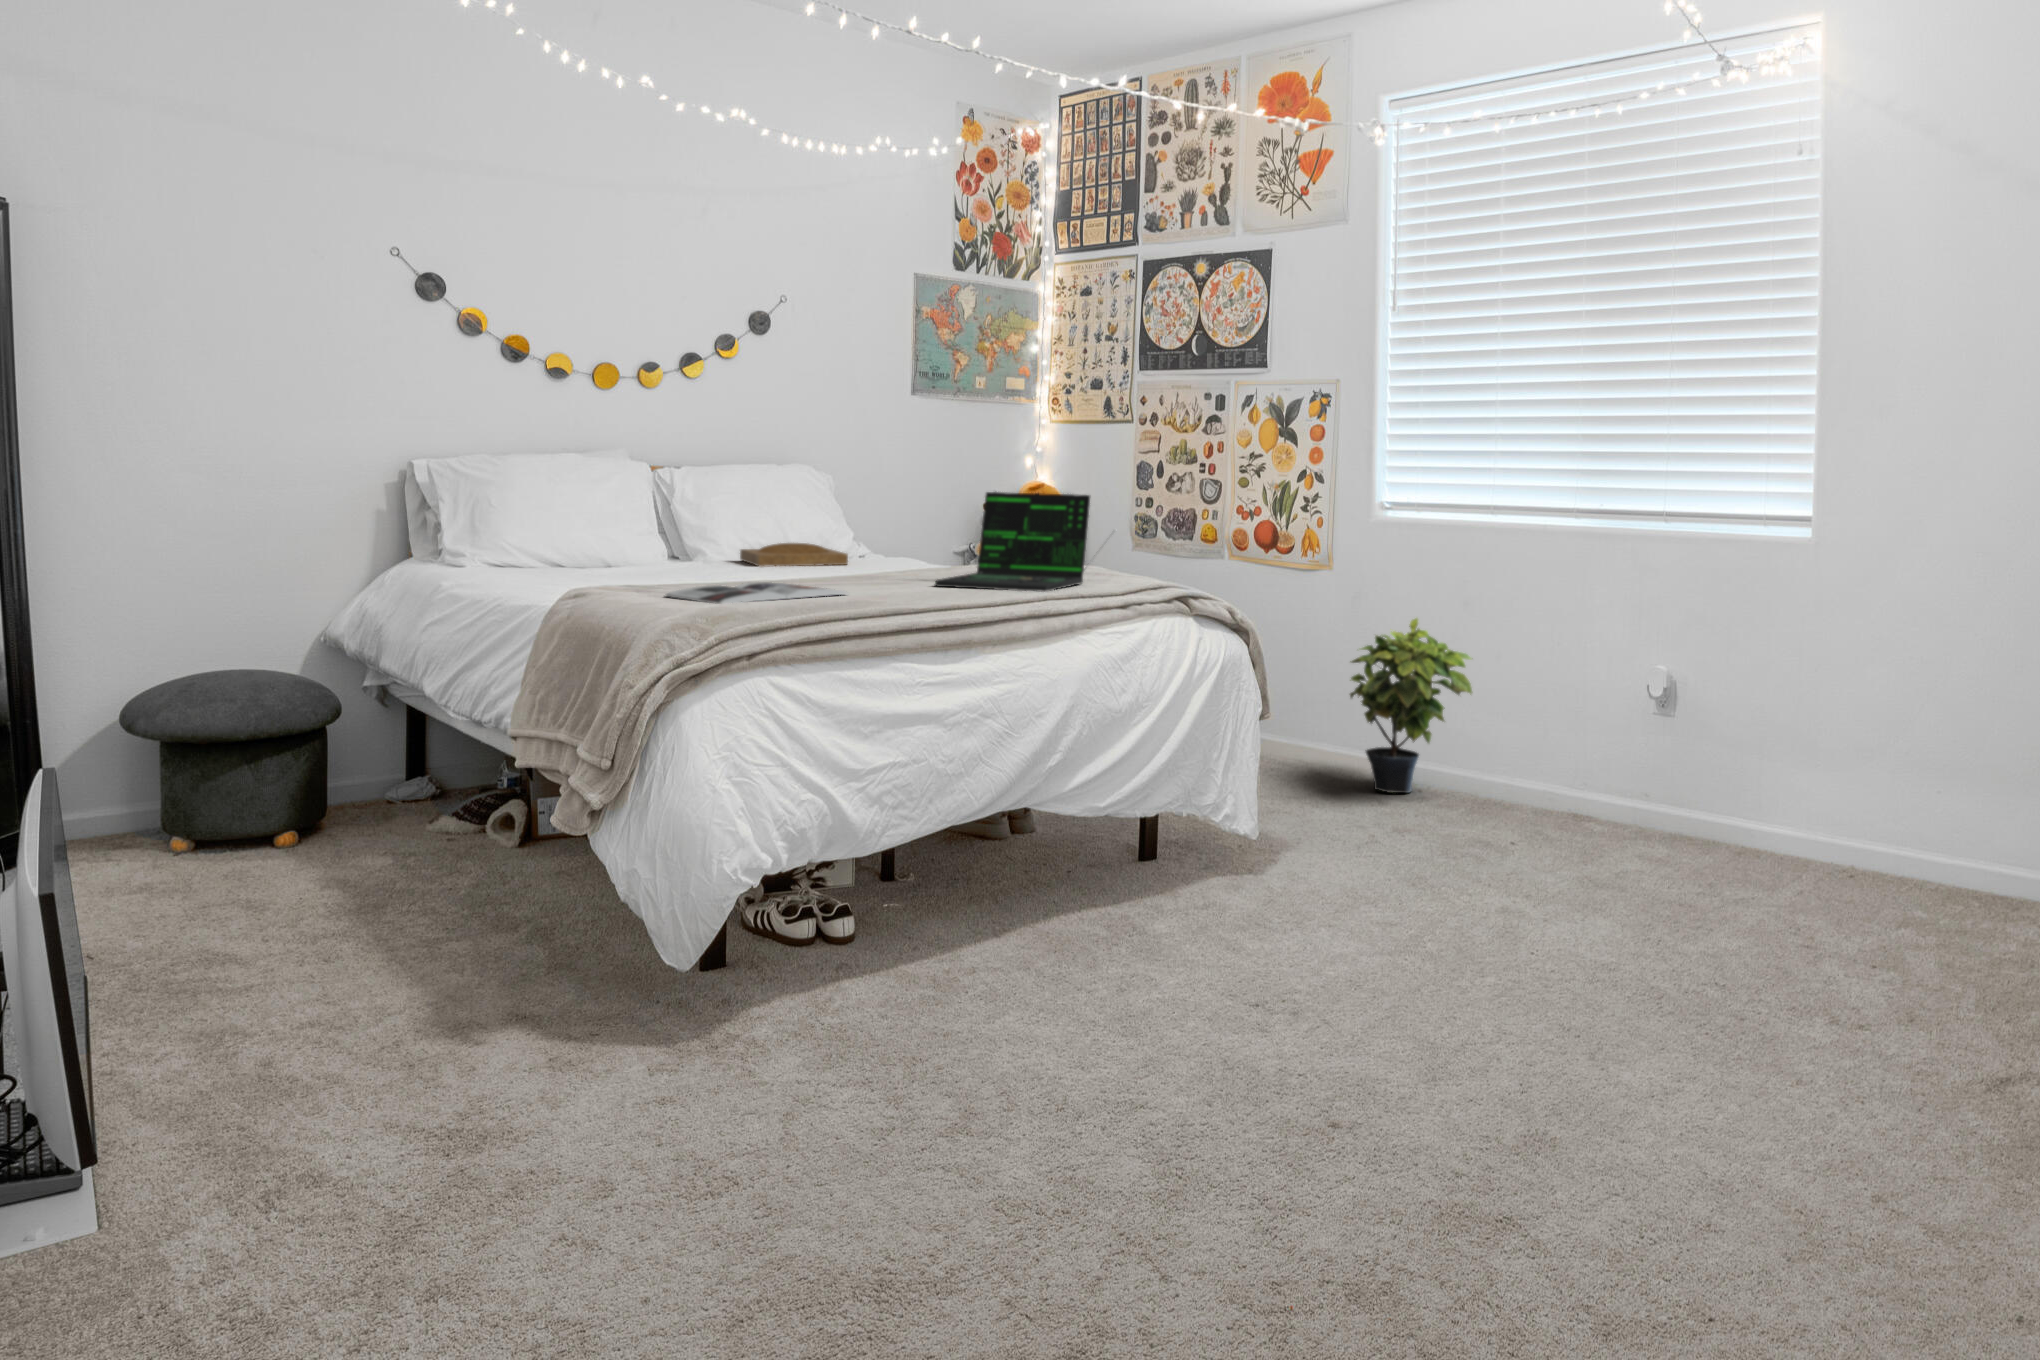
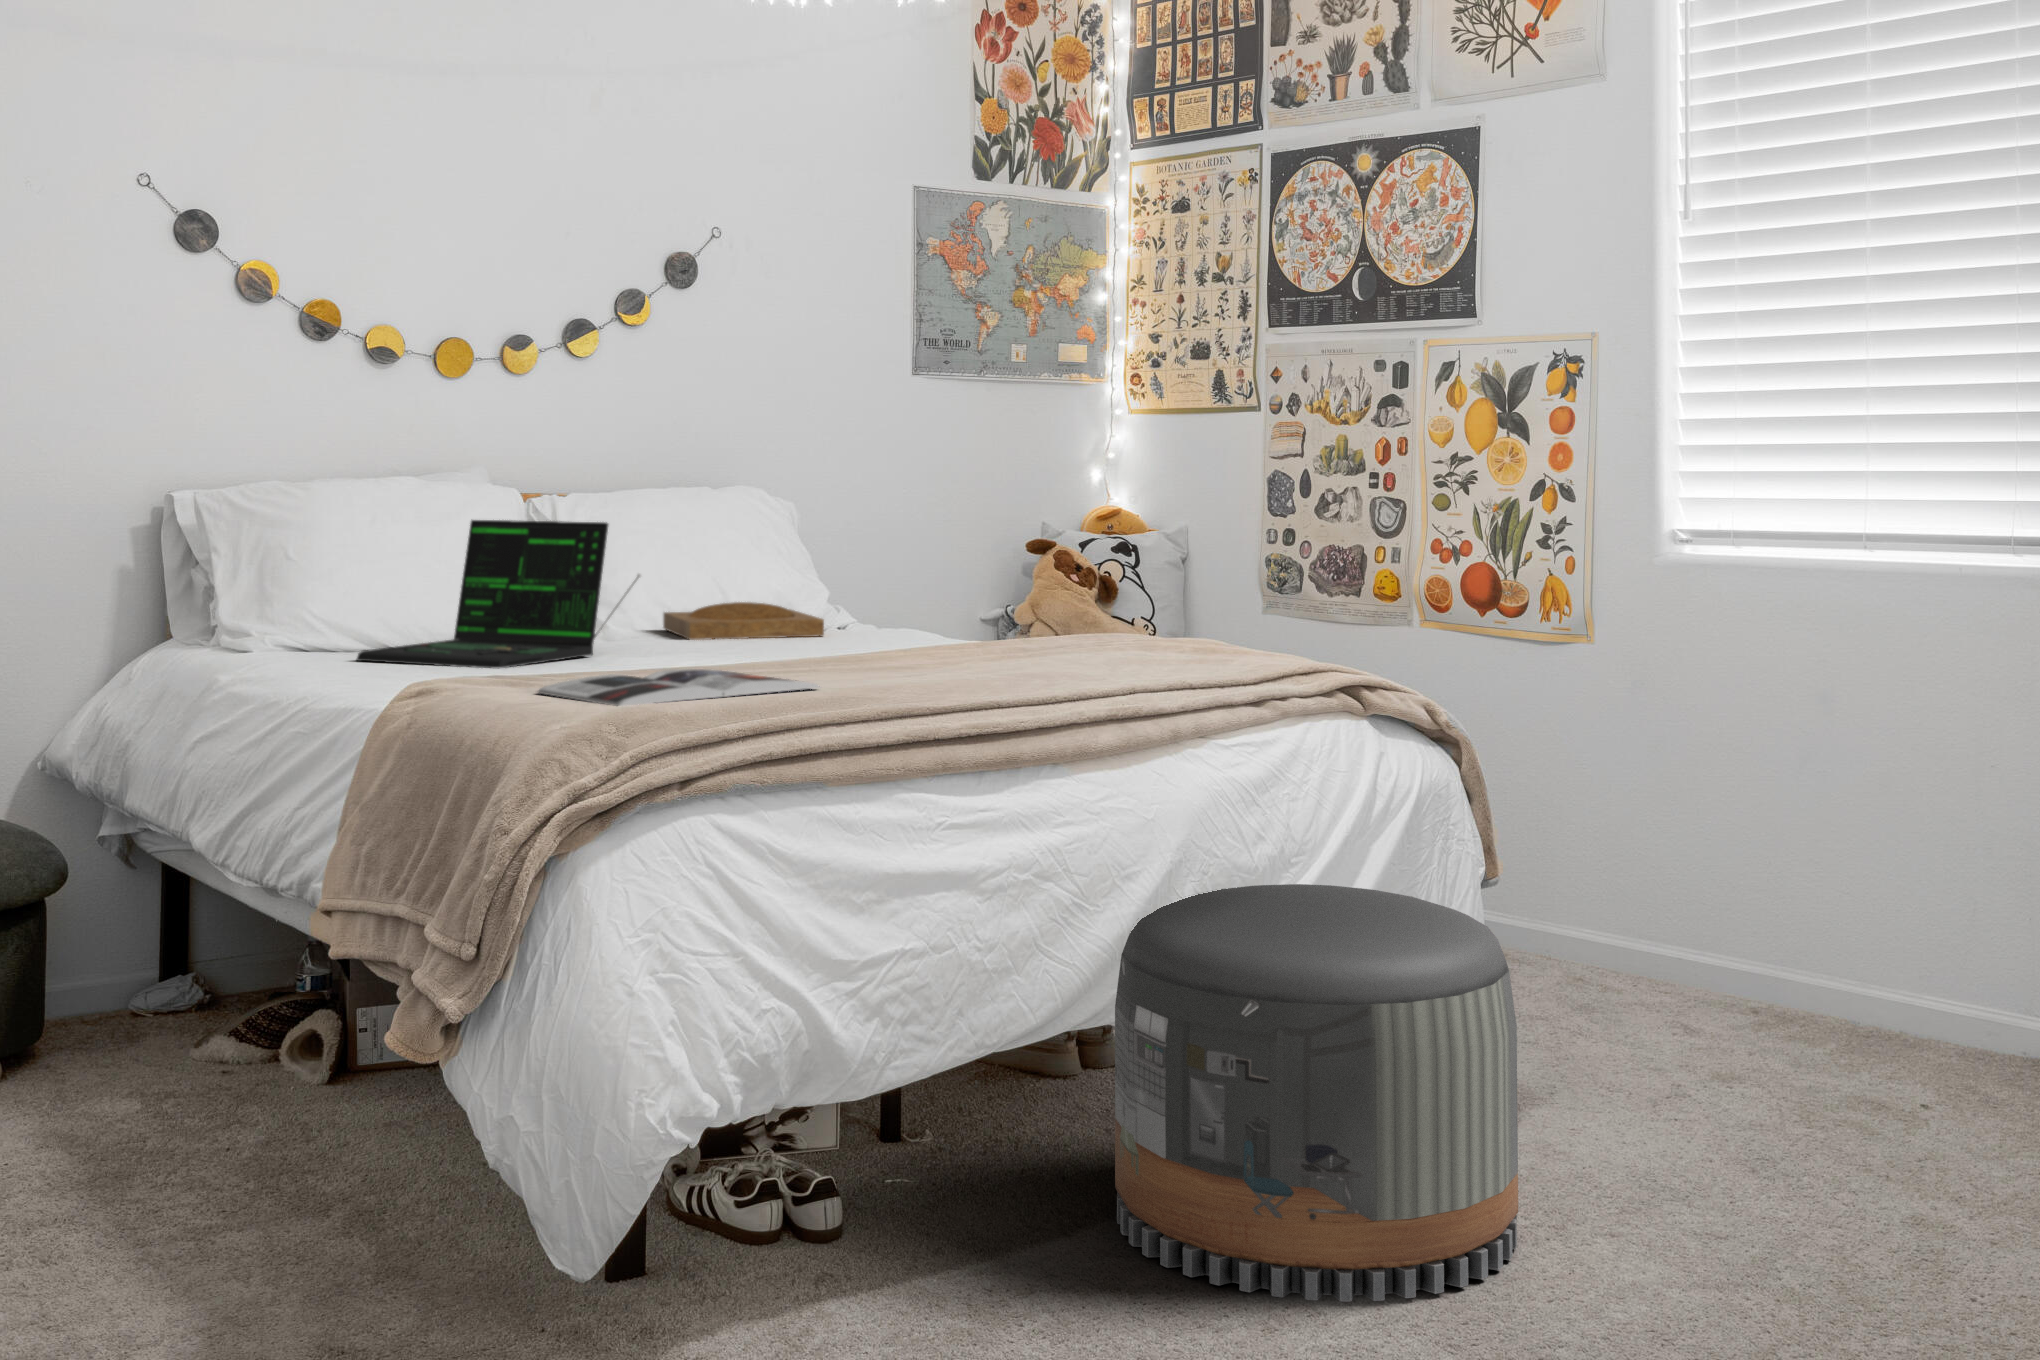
laptop: present [935,492,1115,592] -> present [357,520,641,669]
potted plant: present [1350,618,1472,793] -> none [1624,717,1839,1004]
pouf: none [1027,716,1270,963] -> present [1115,884,1518,1301]

